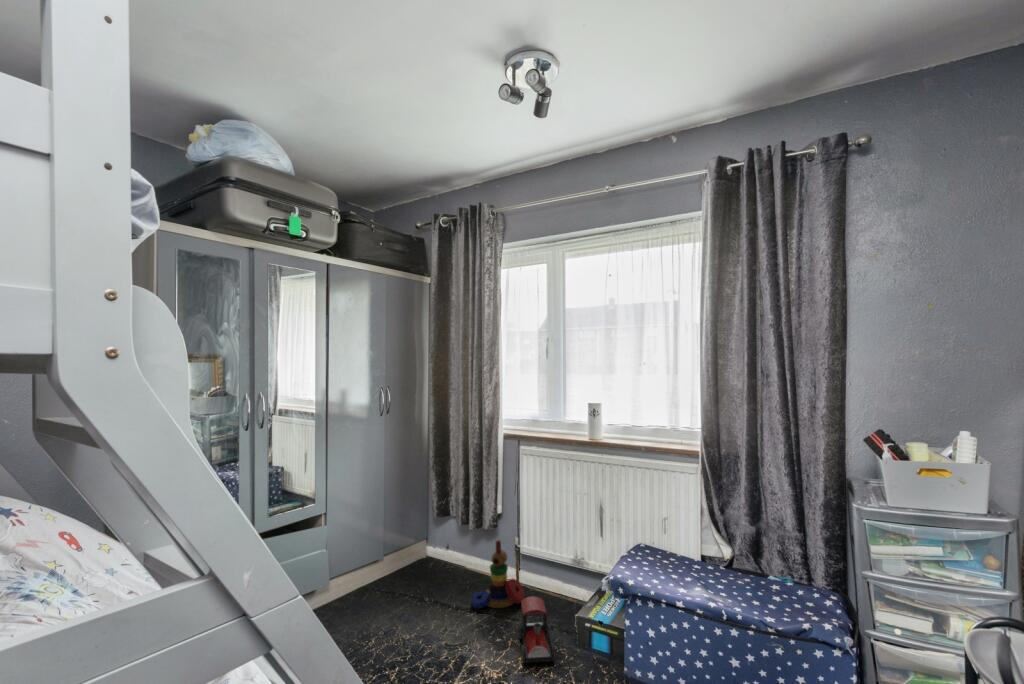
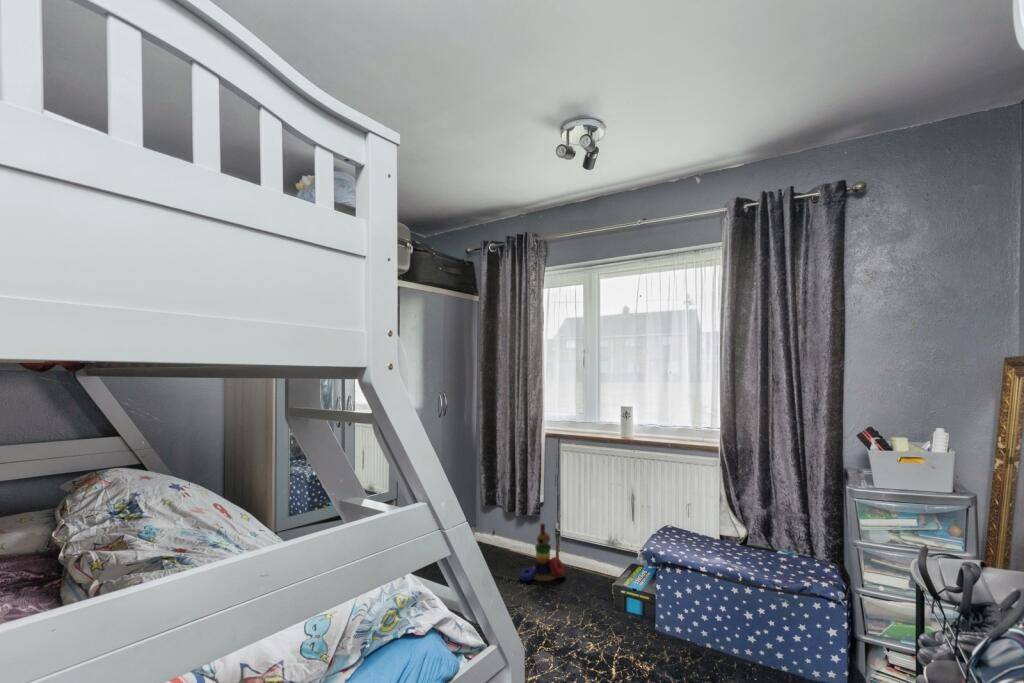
toy train: present [519,597,555,663] -> none [564,569,597,621]

